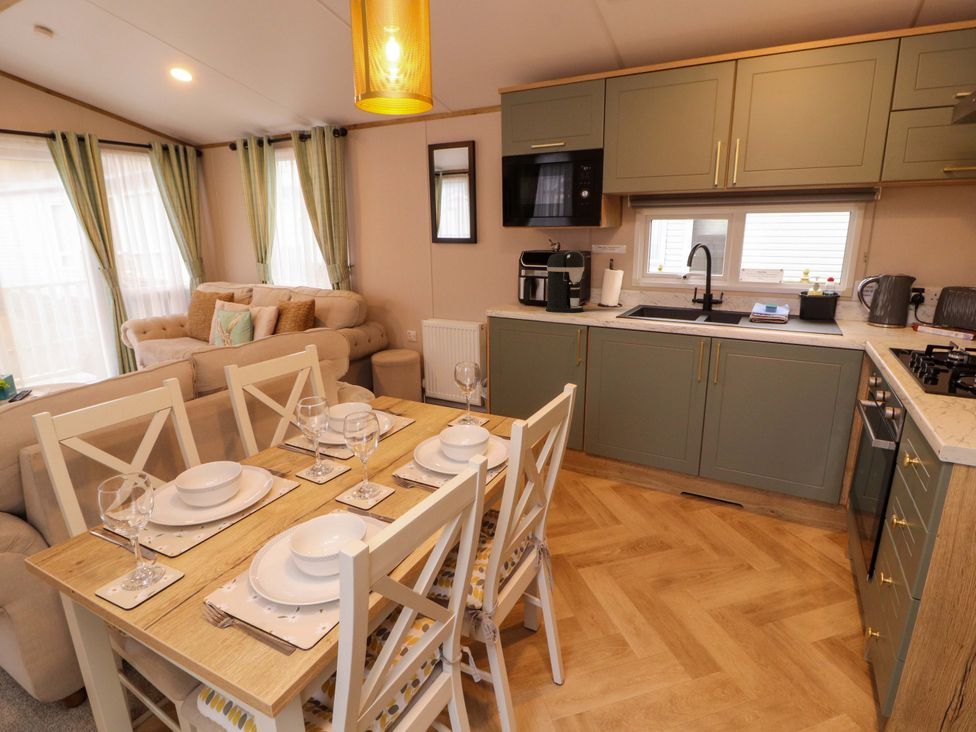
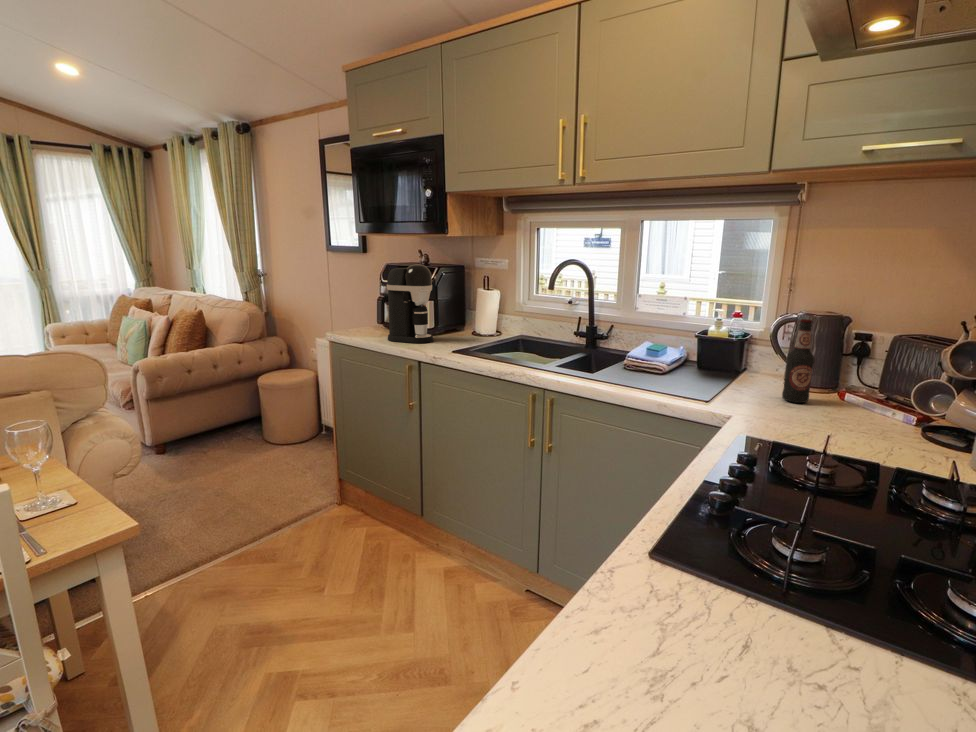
bottle: none [876,279,899,333] -> present [782,319,815,403]

